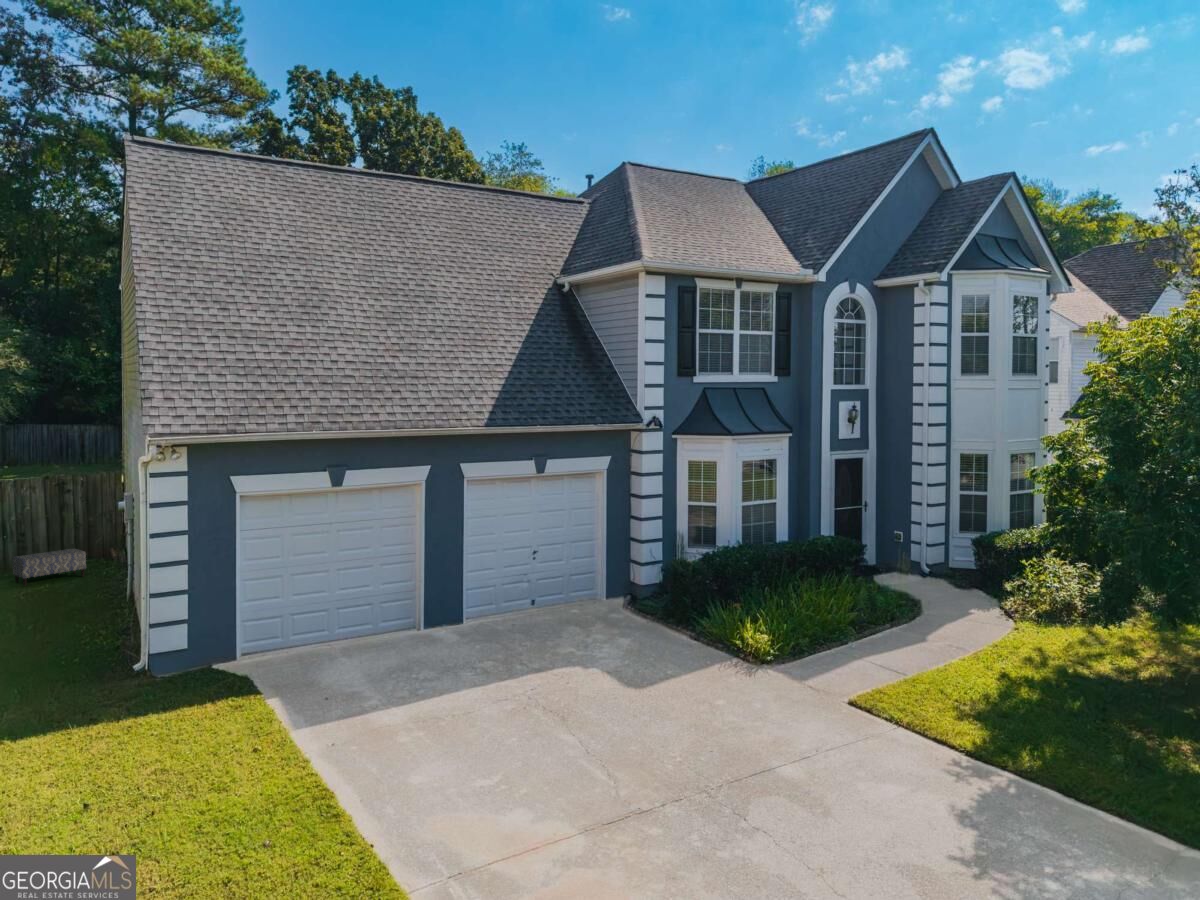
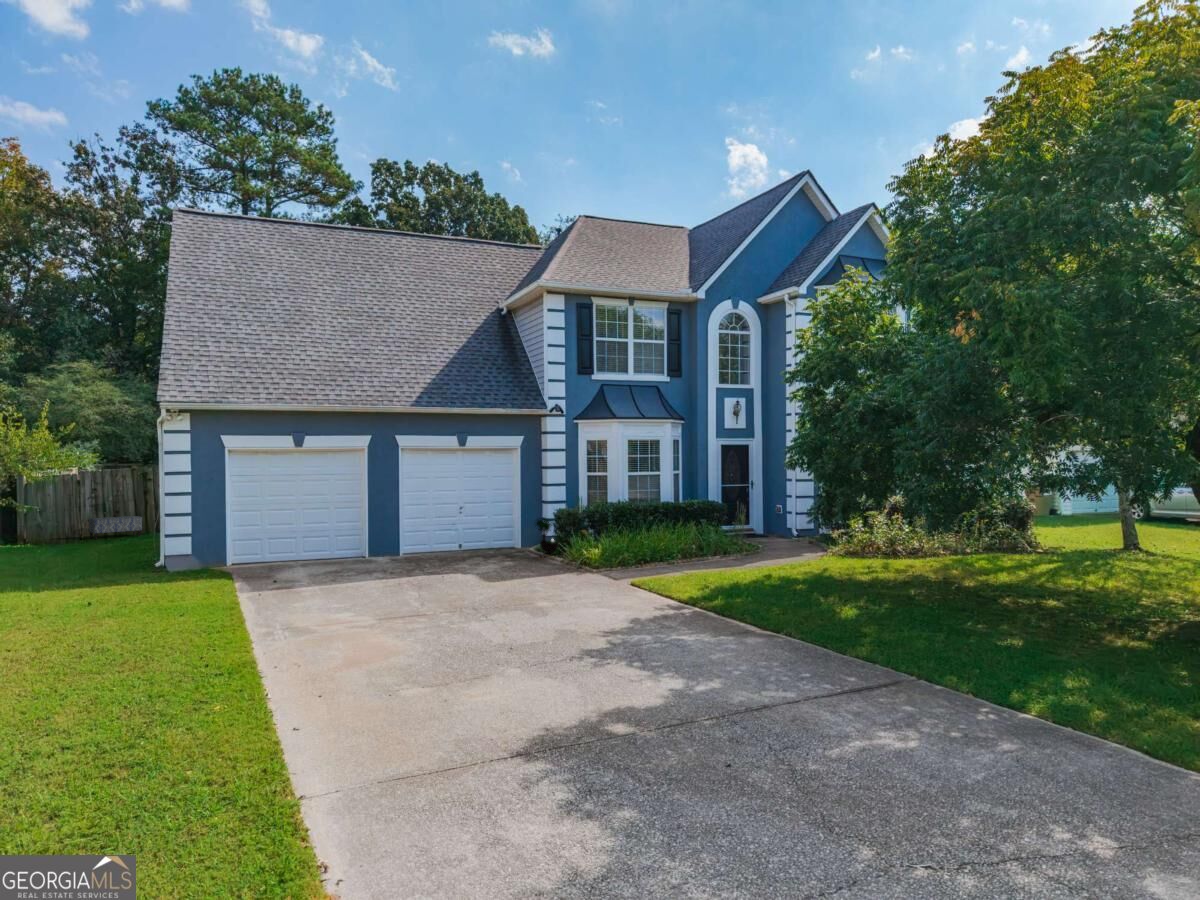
potted tree: none [636,560,669,610] -> present [536,518,558,553]

